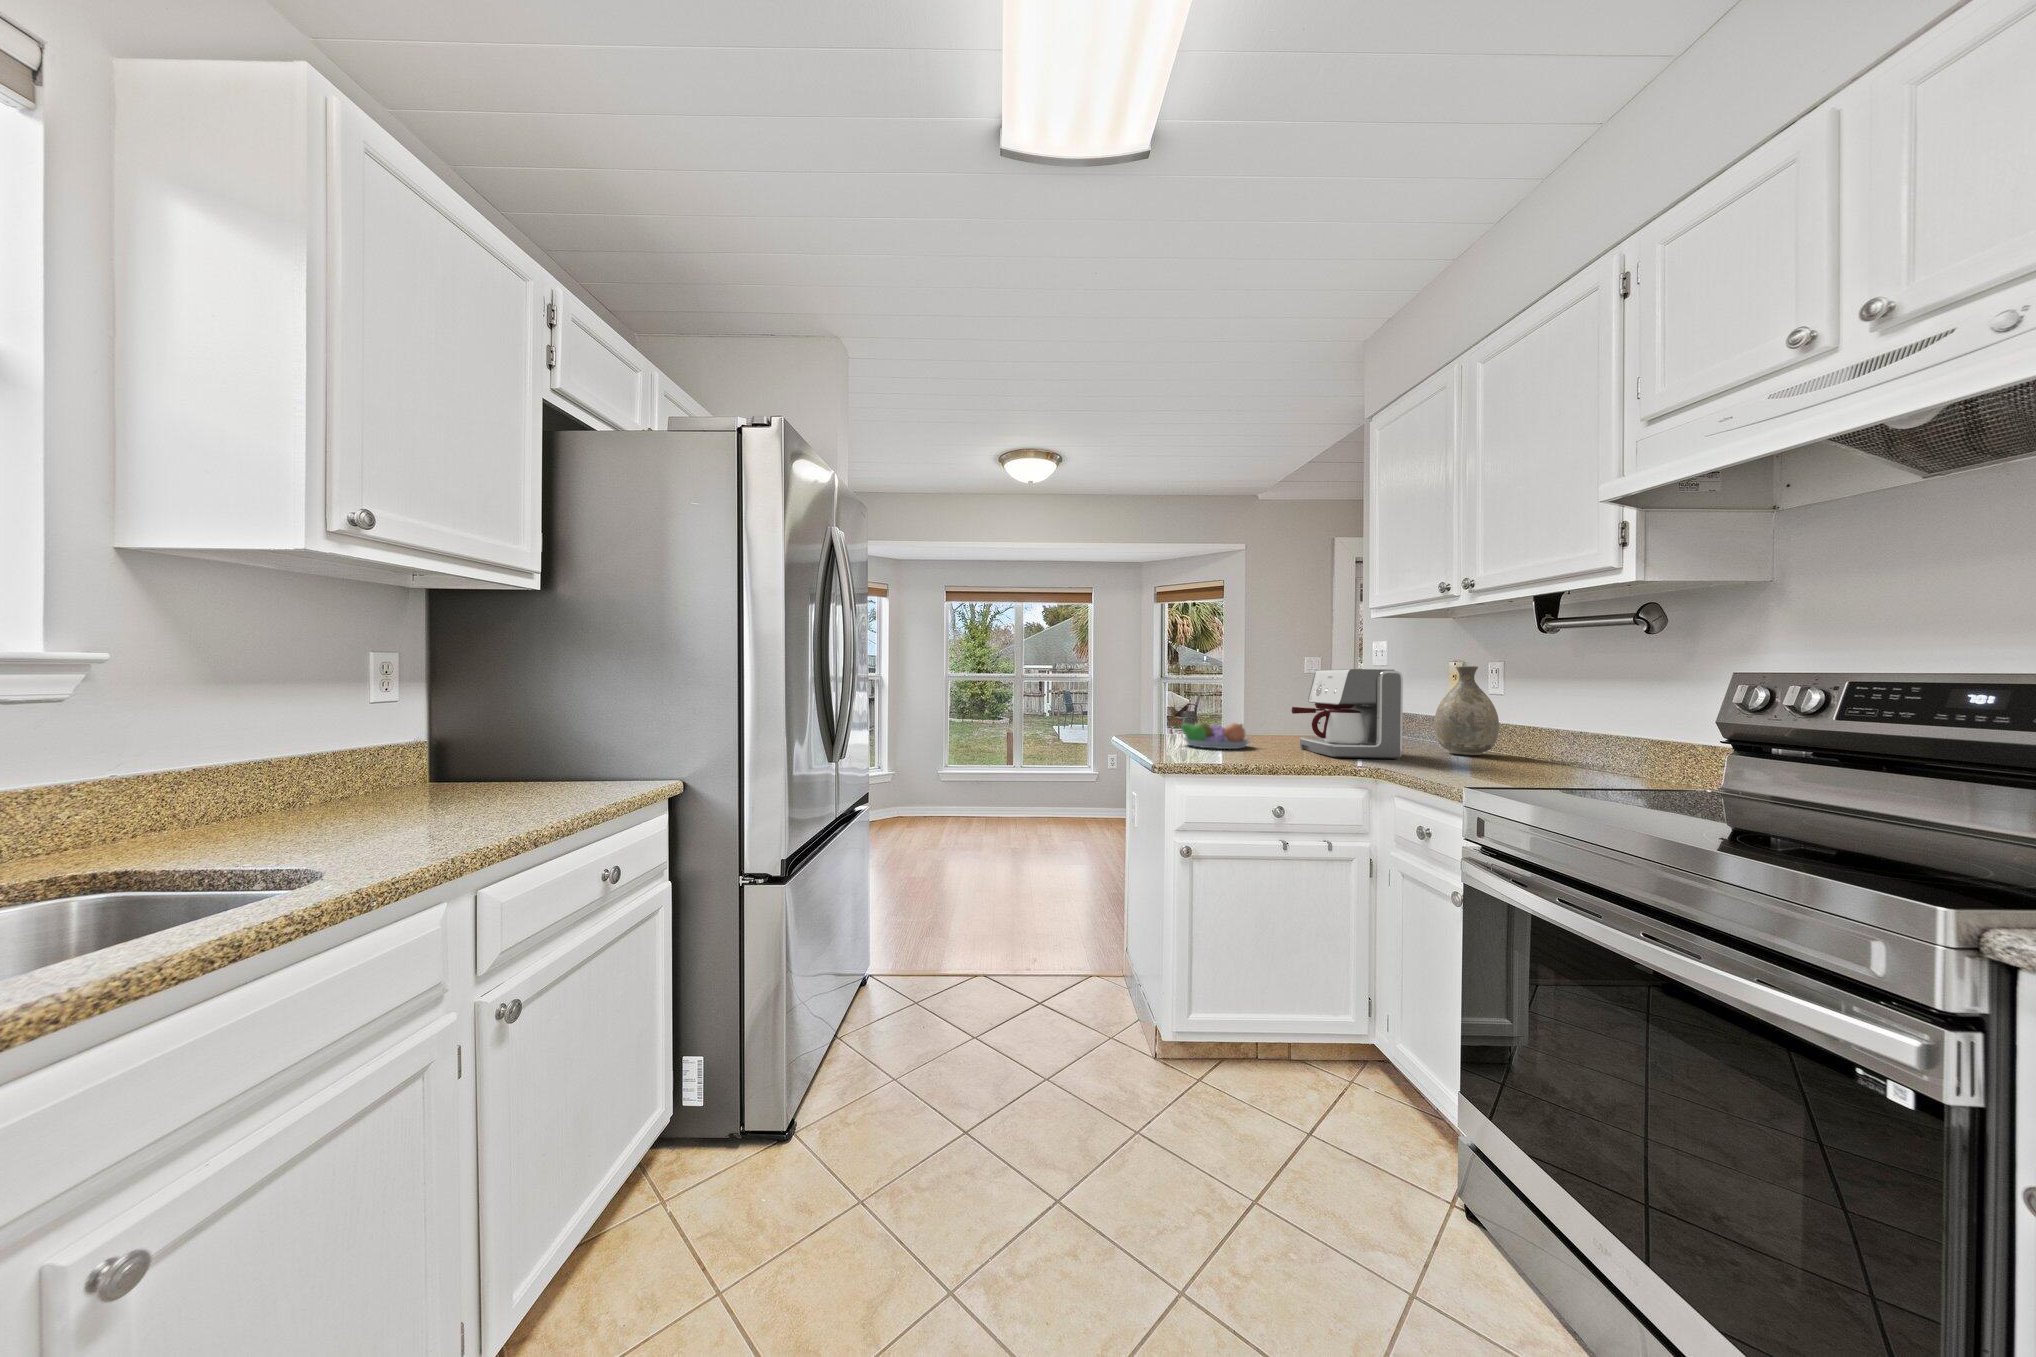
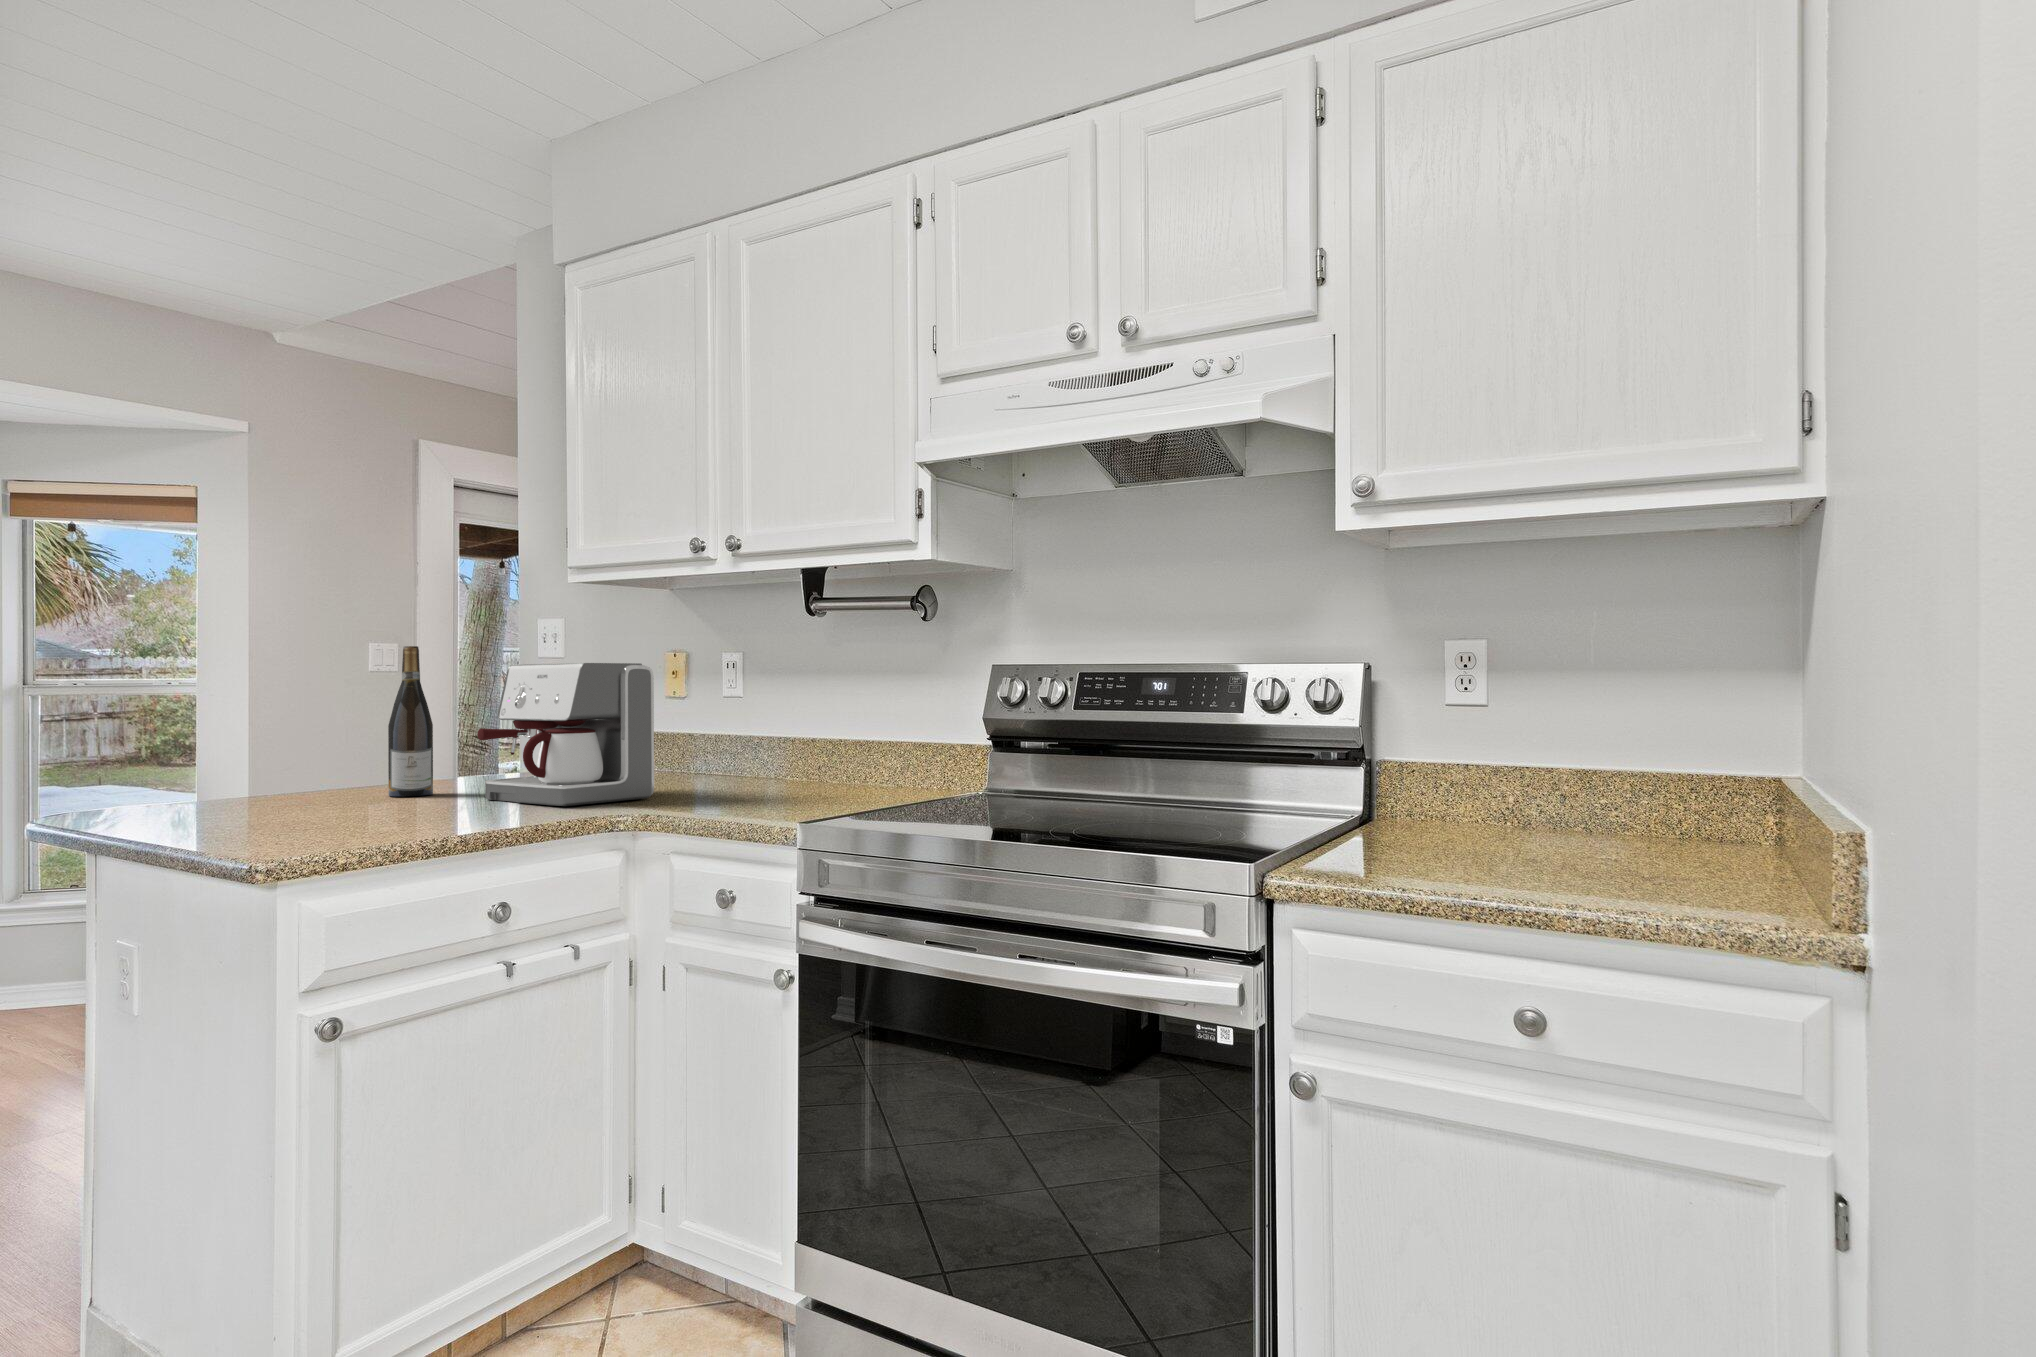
wine bottle: none [1257,660,1280,743] -> present [388,646,433,796]
vase: present [1434,666,1499,755] -> none [671,658,750,784]
fruit bowl: present [1174,720,1251,749] -> none [237,760,405,818]

